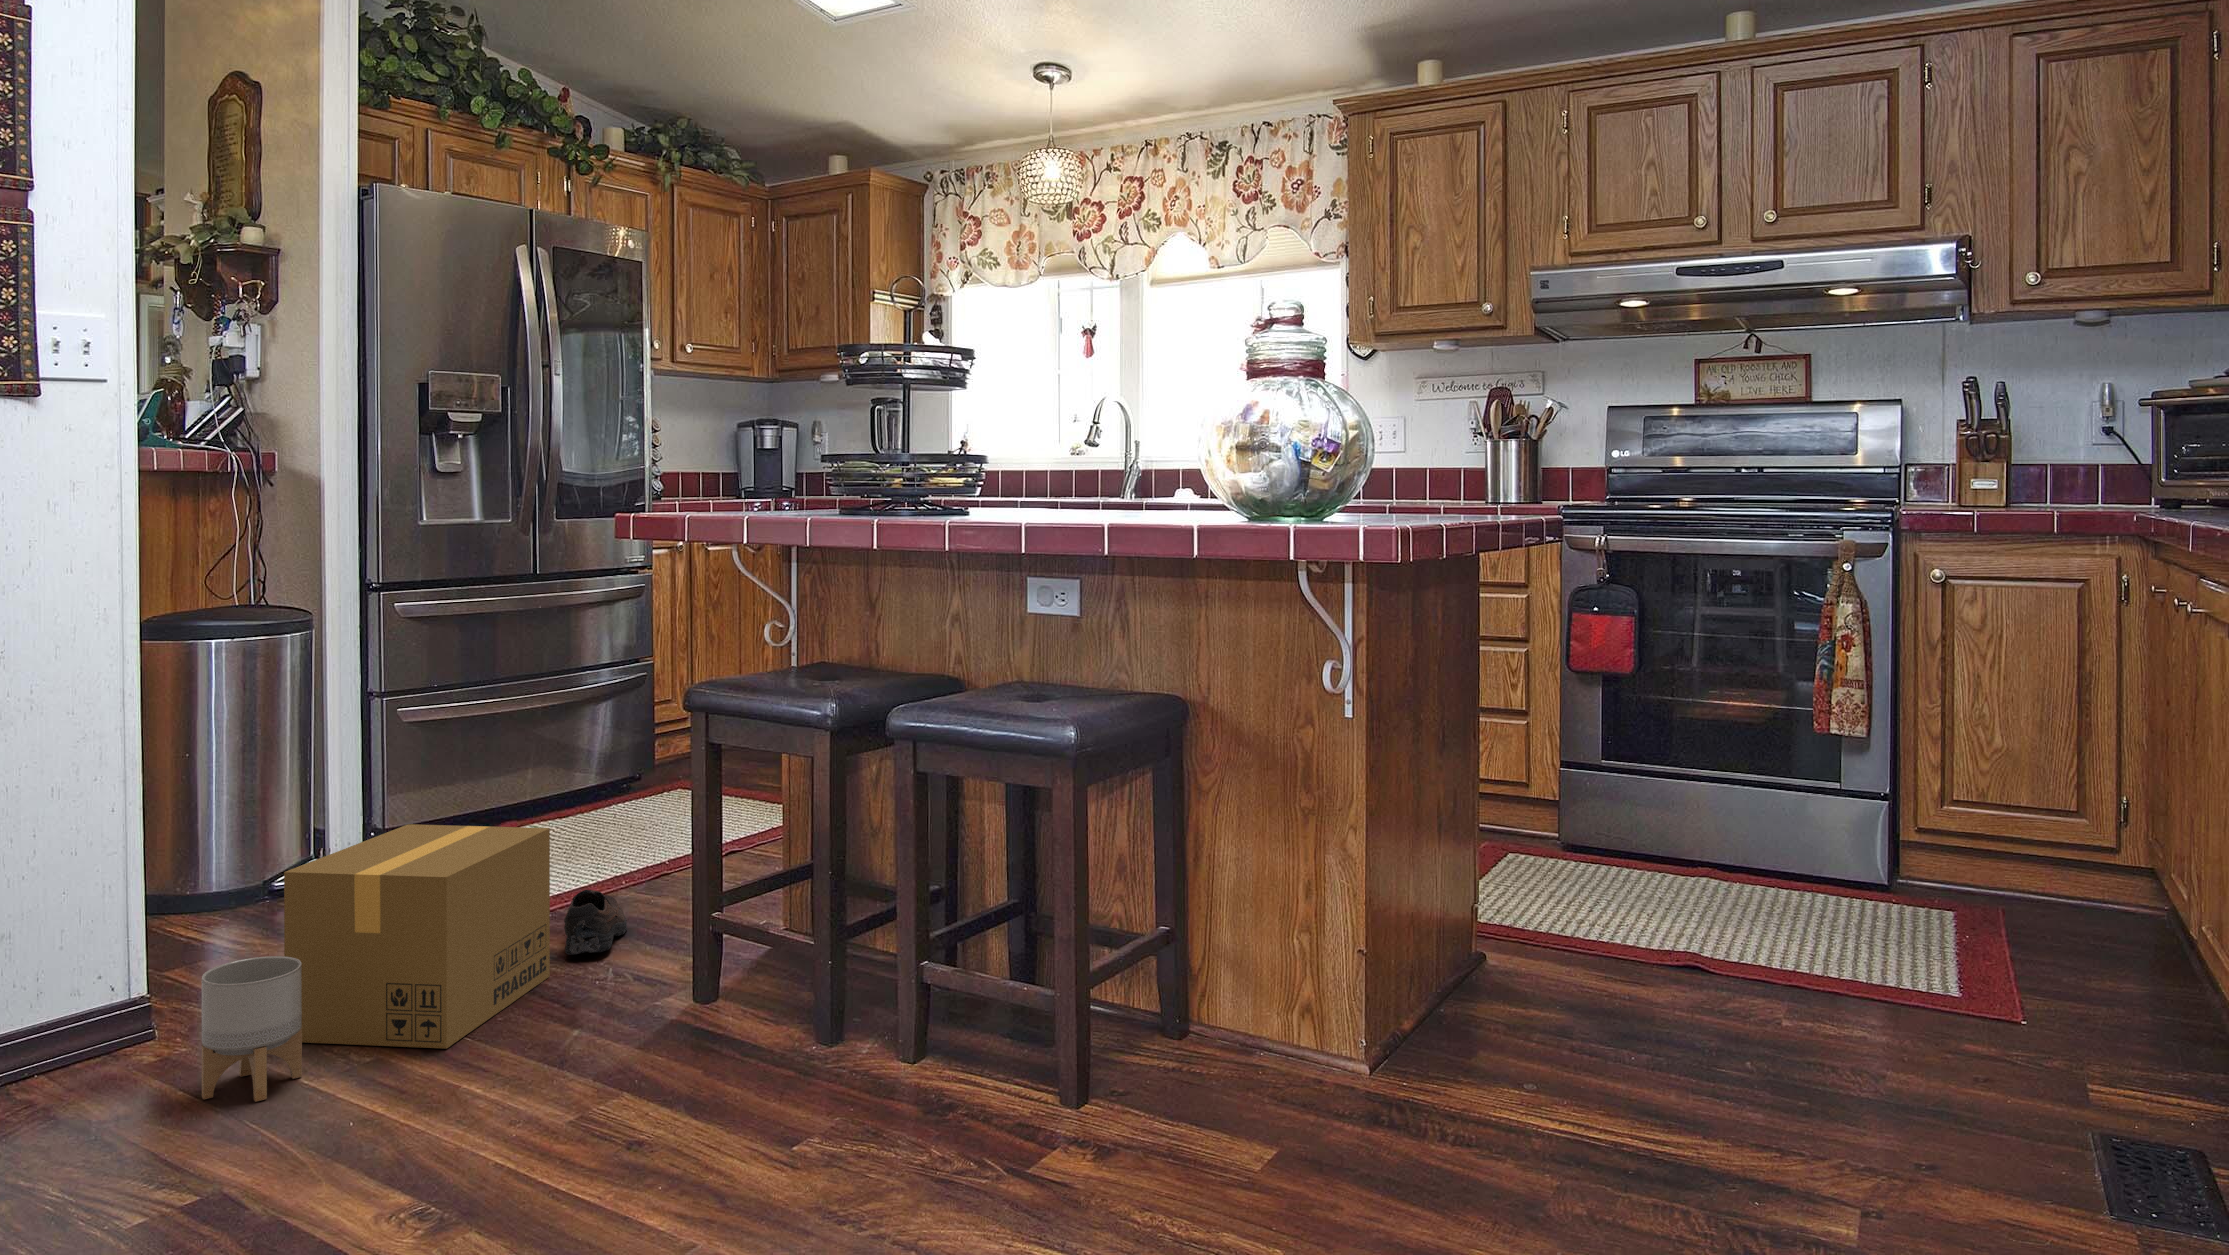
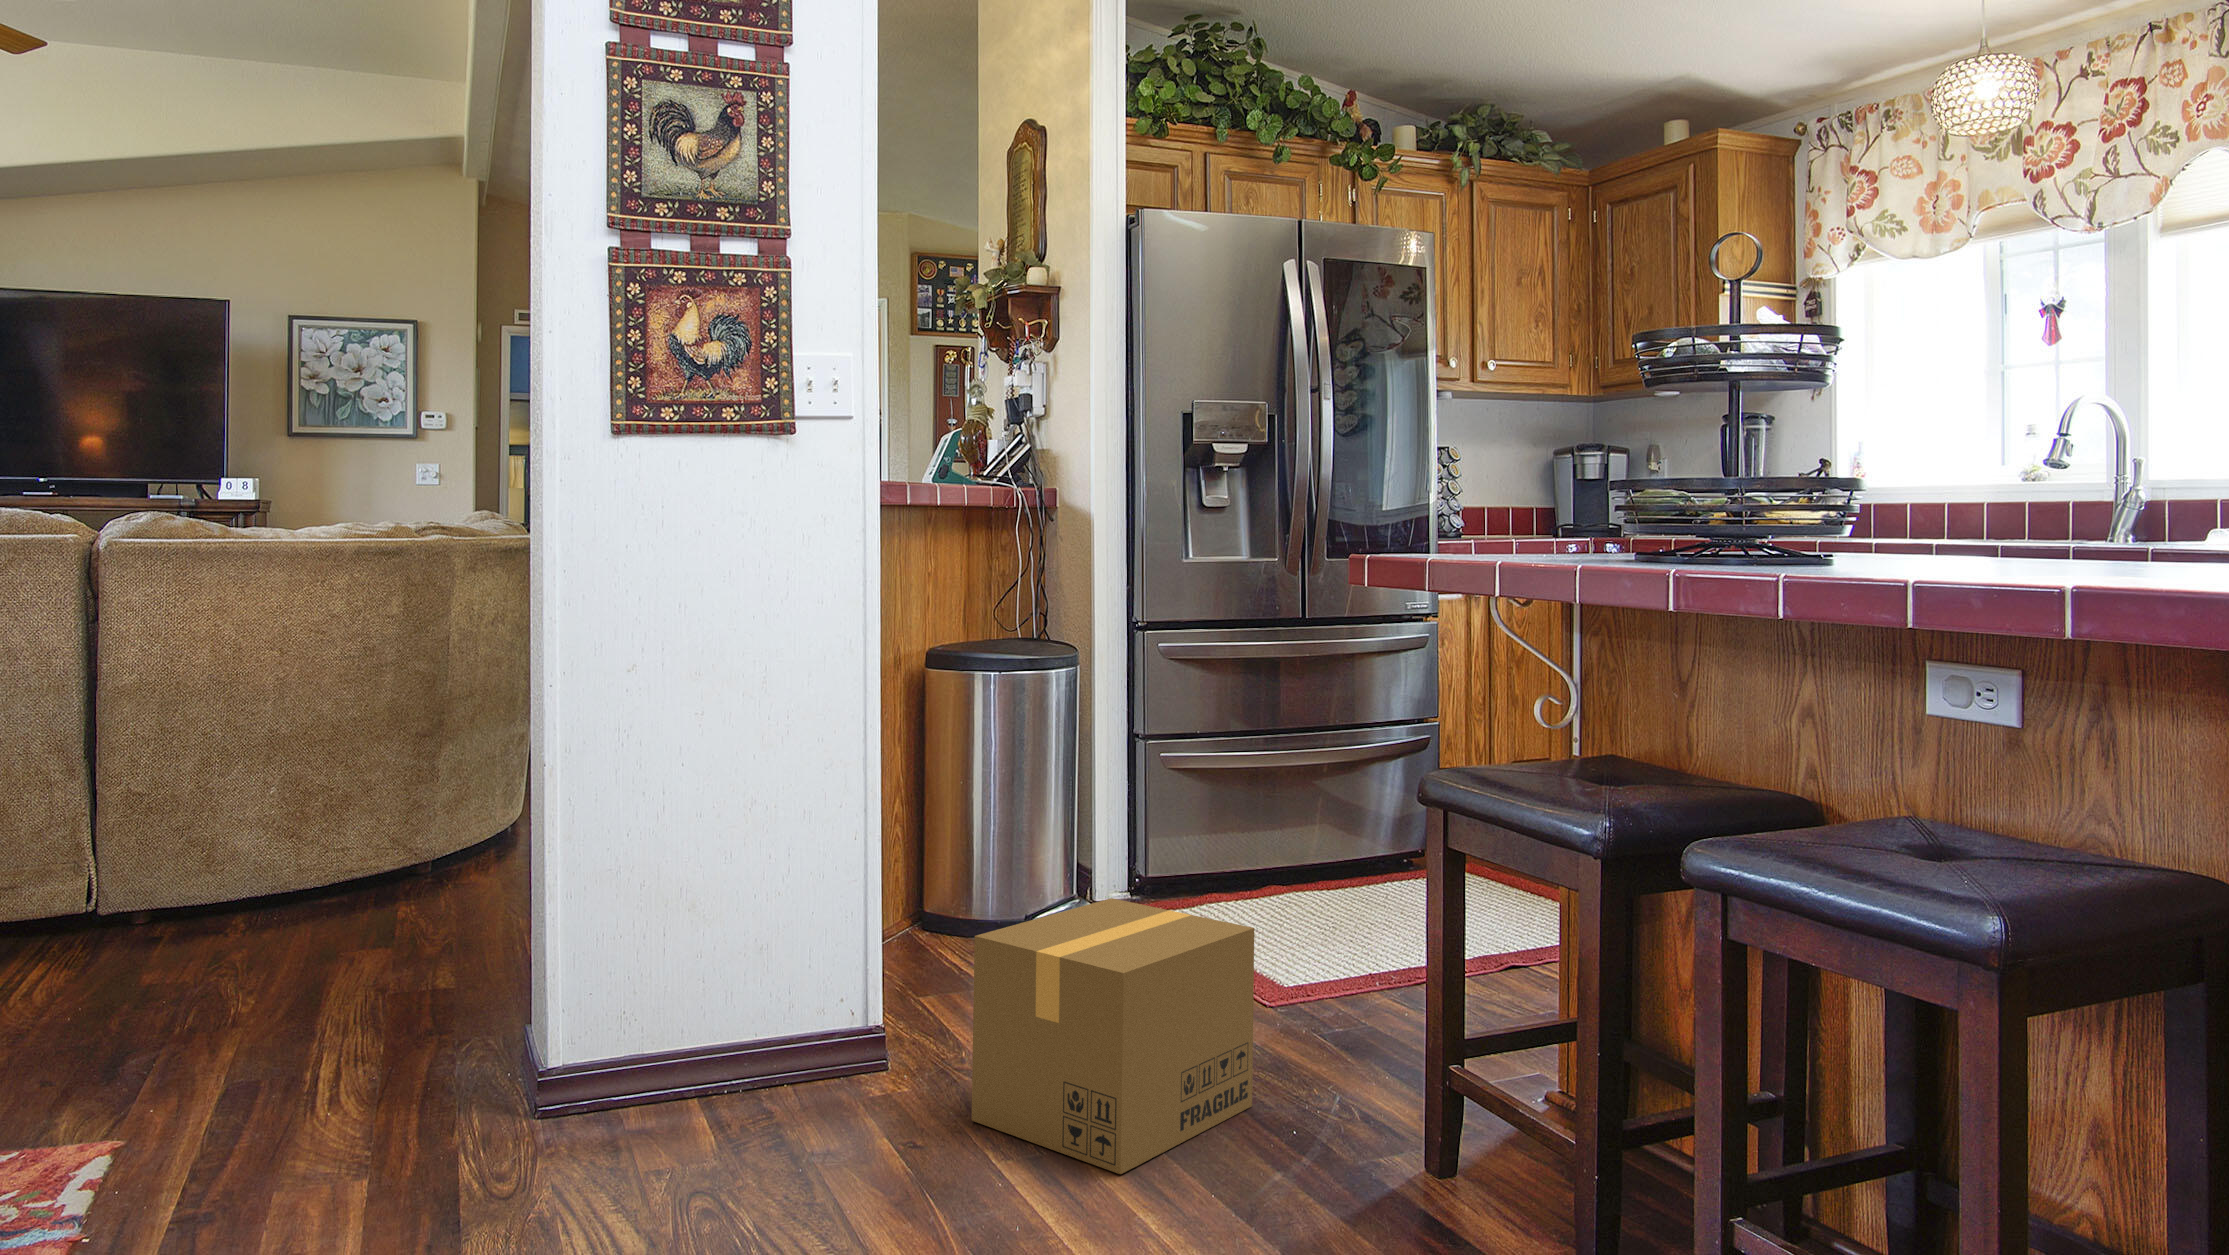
shoe: present [564,890,627,955] -> none [1275,1006,1353,1088]
planter: present [202,956,302,1102] -> none [881,1026,976,1188]

